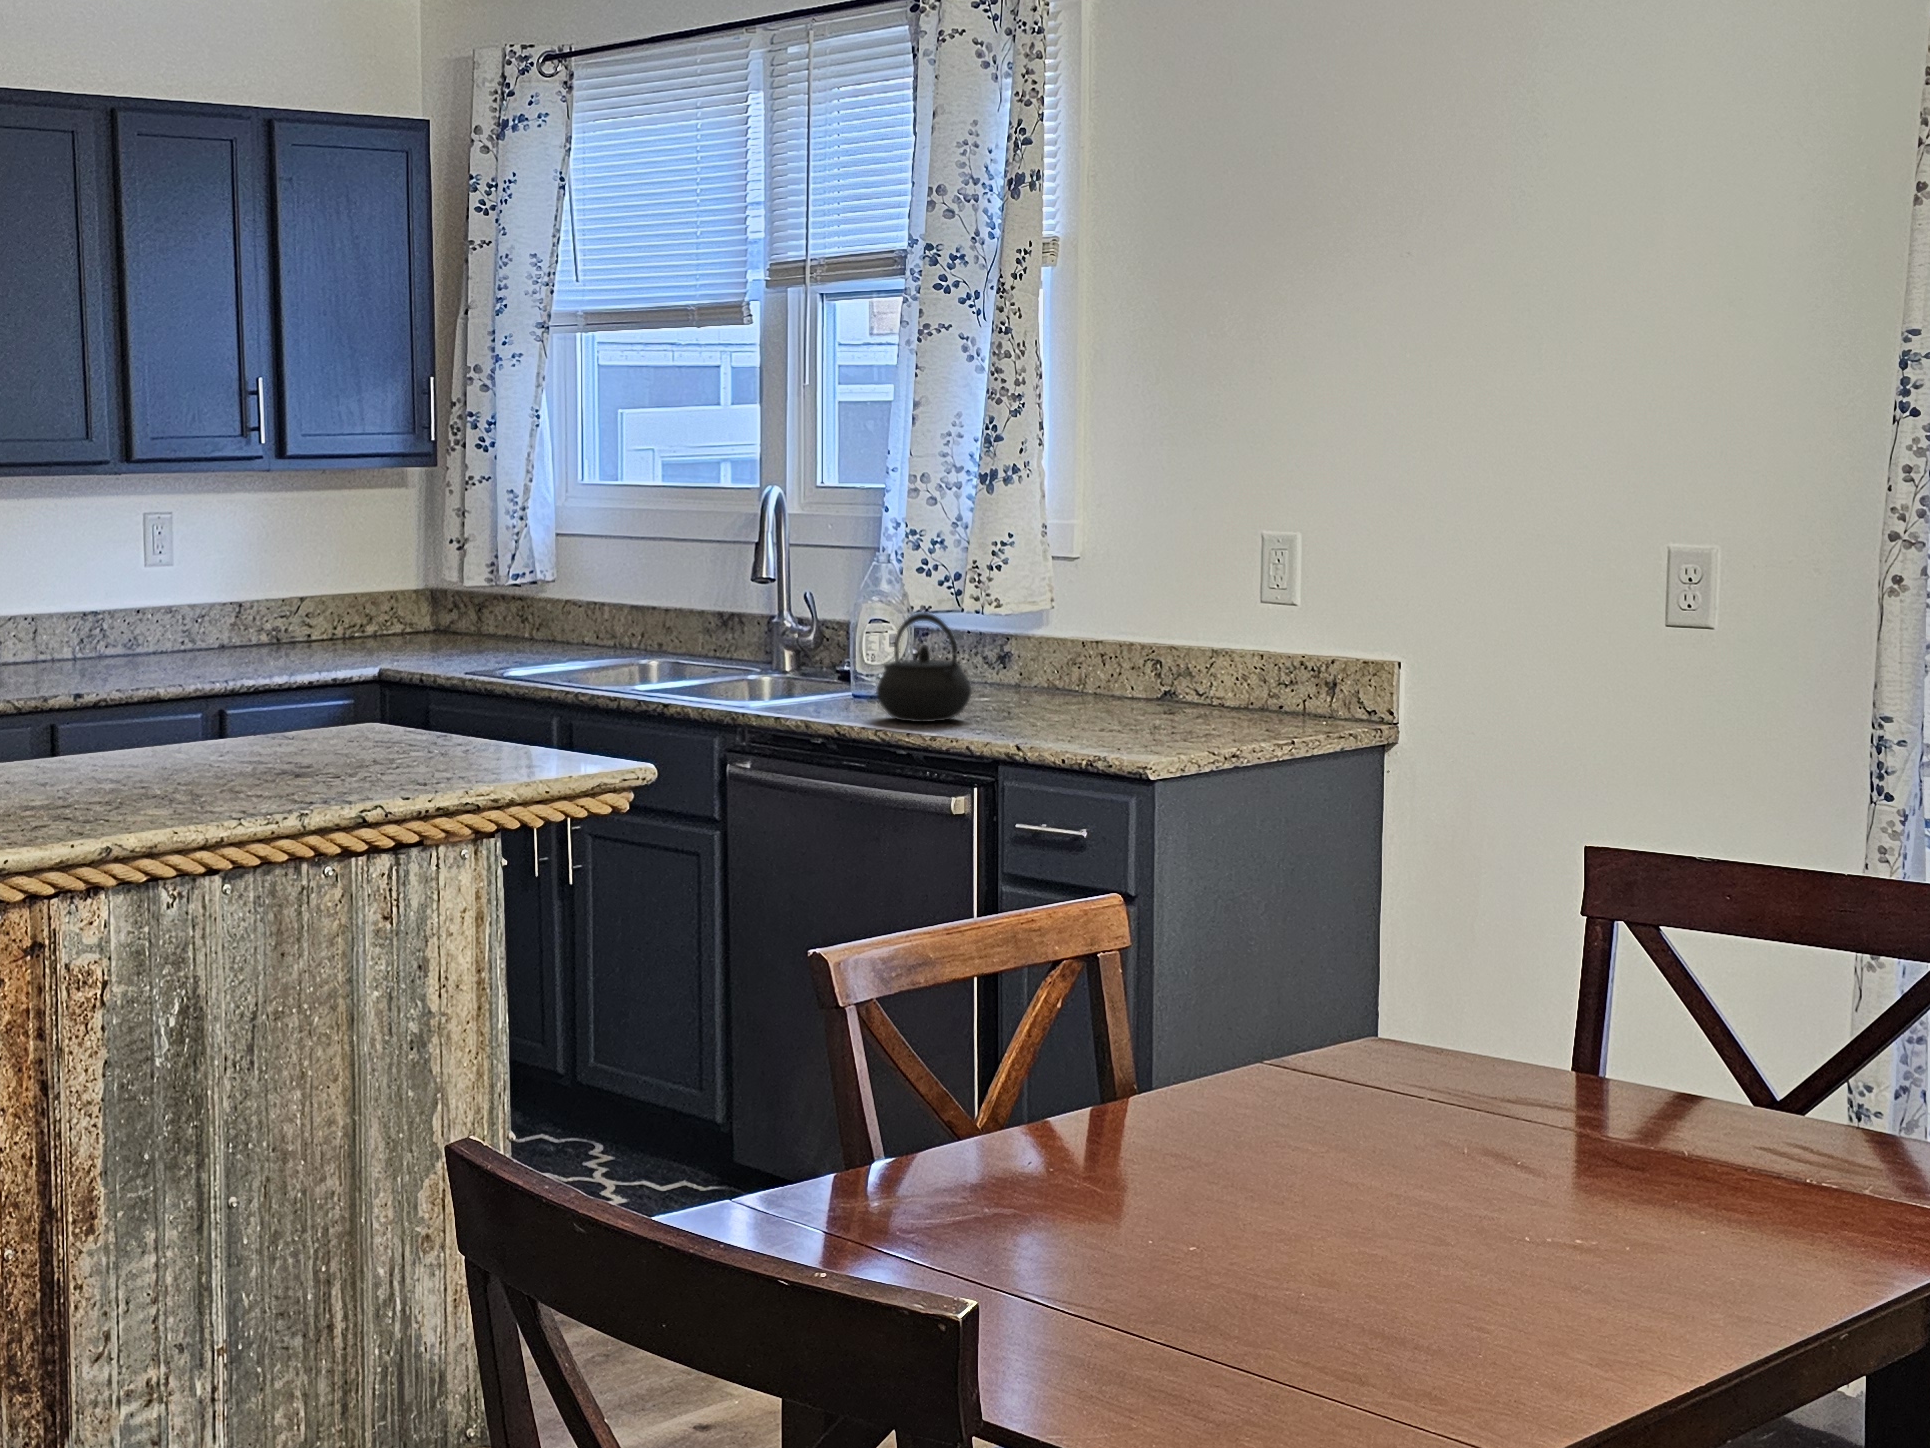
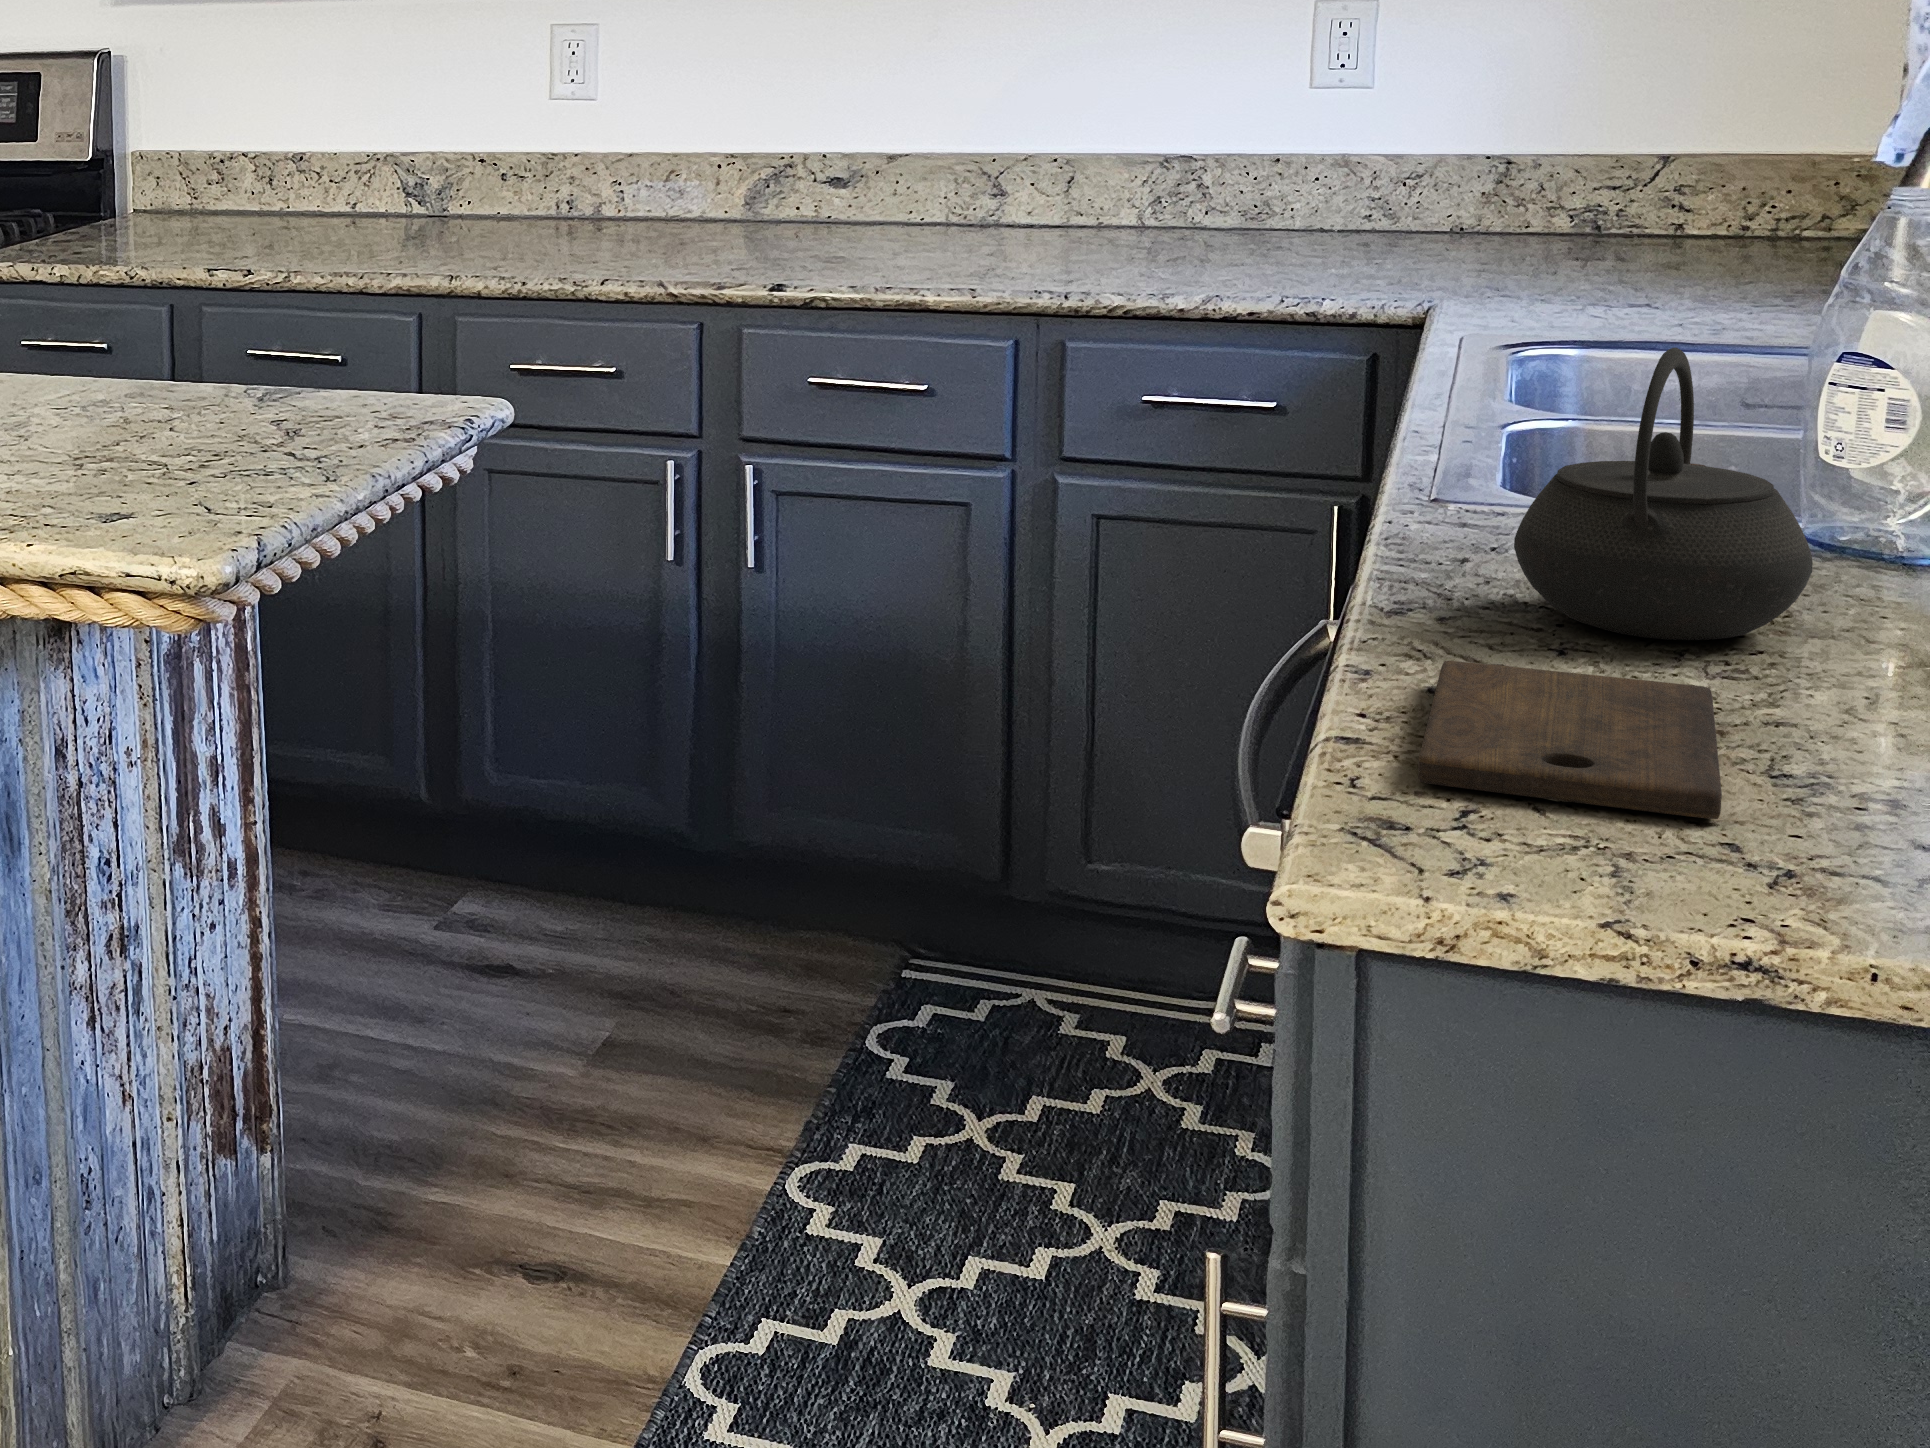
cutting board: none [966,719,1124,745] -> present [1418,661,1722,819]

